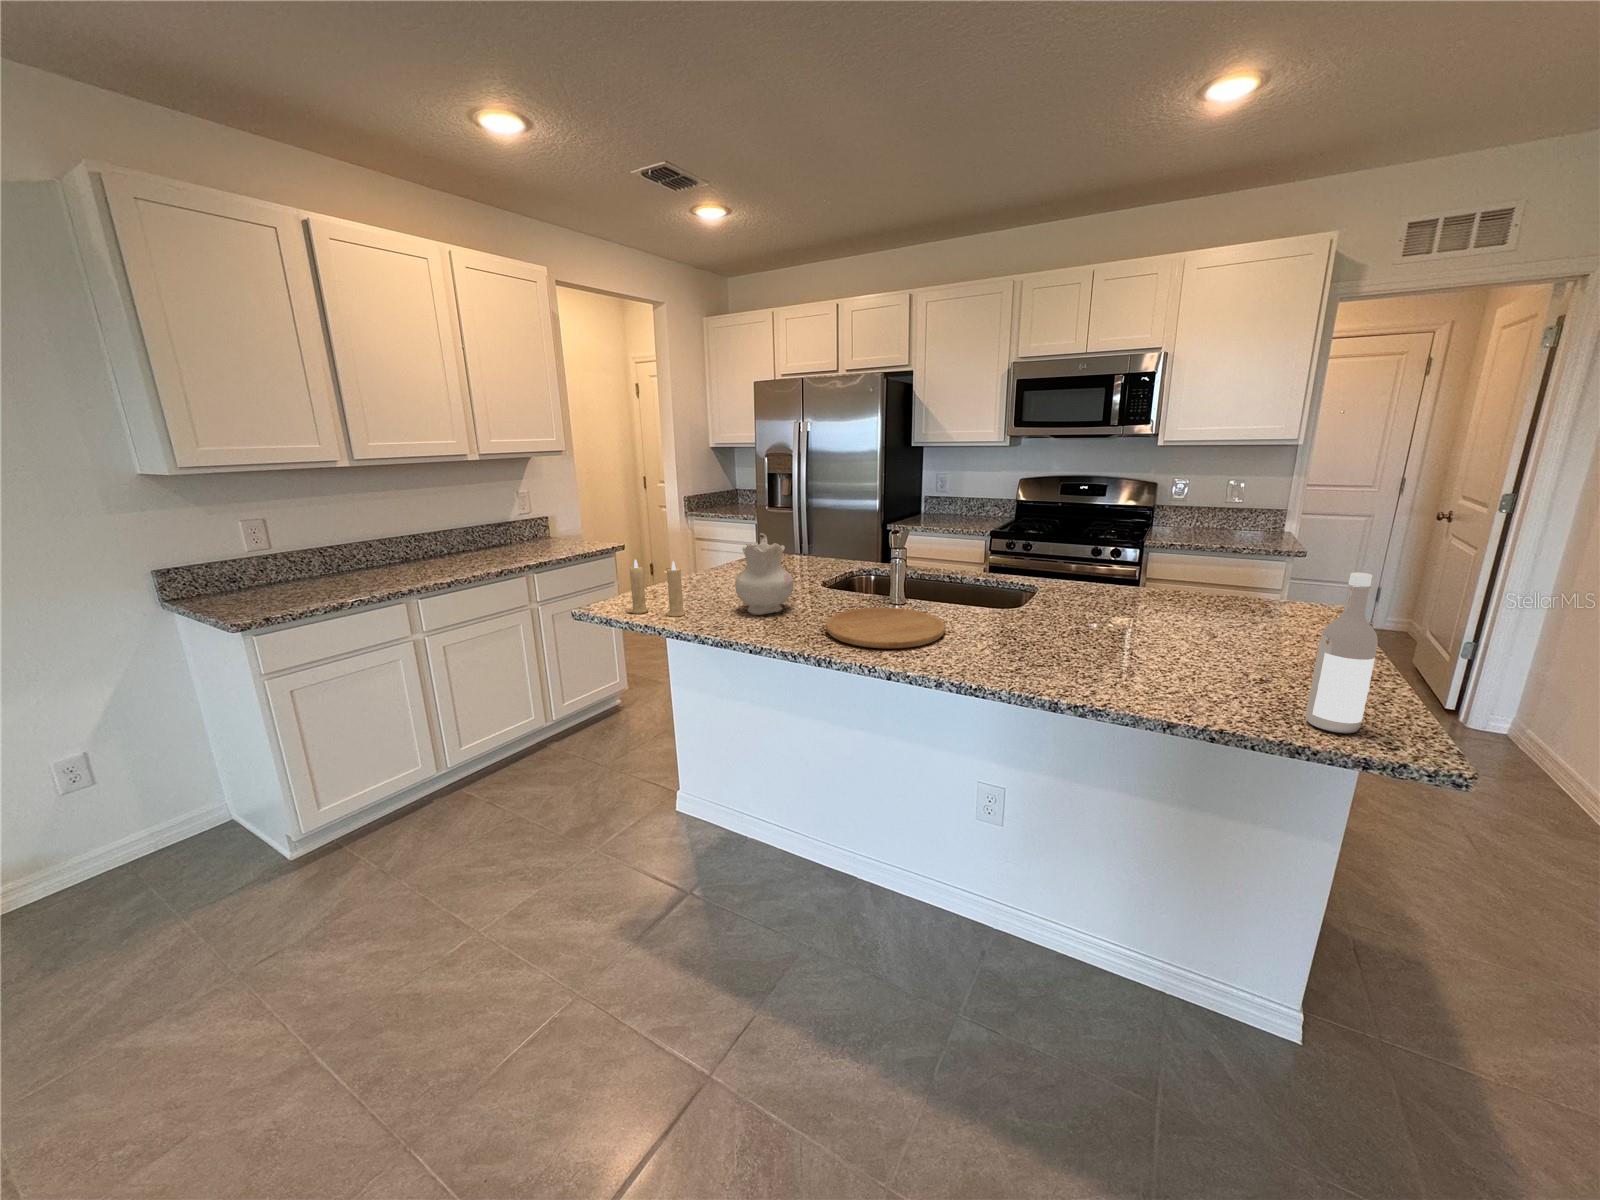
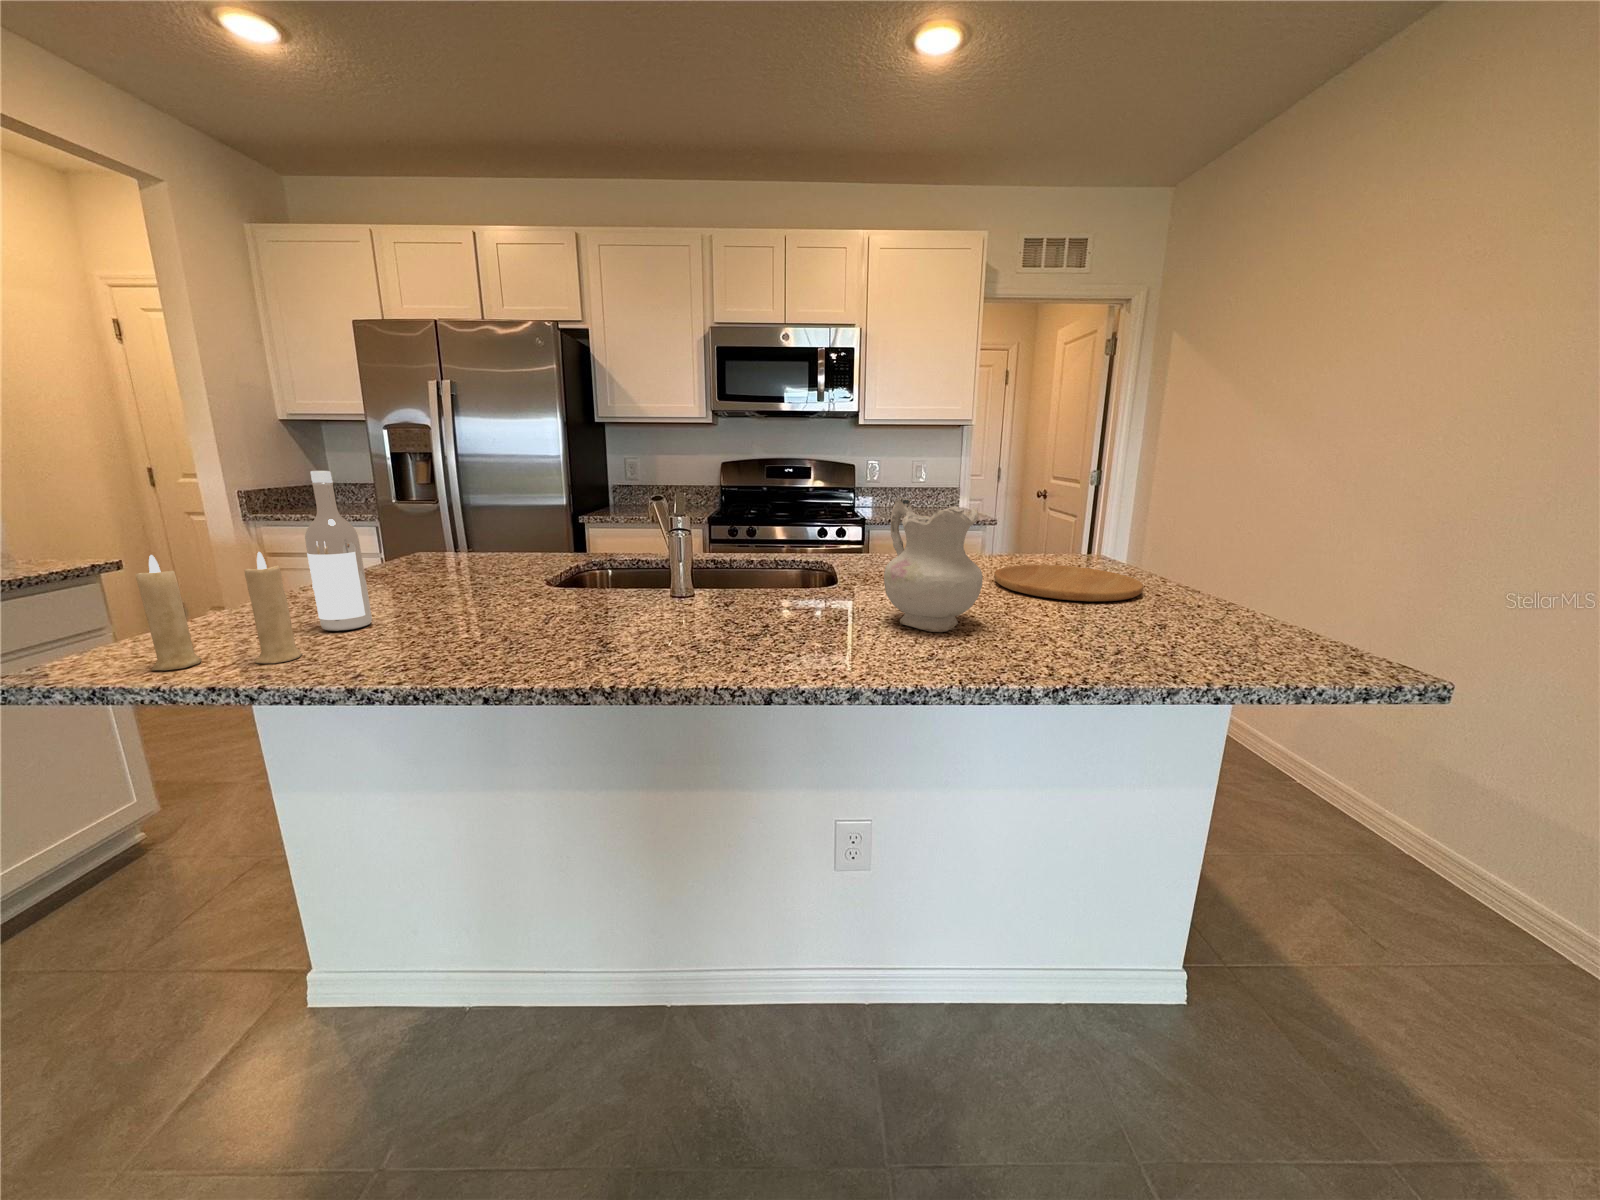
ceramic pitcher: present [735,533,794,615] -> present [884,497,983,632]
wine bottle: present [1306,573,1378,733] -> present [305,471,372,631]
cutting board: present [826,608,945,649] -> present [994,565,1144,601]

